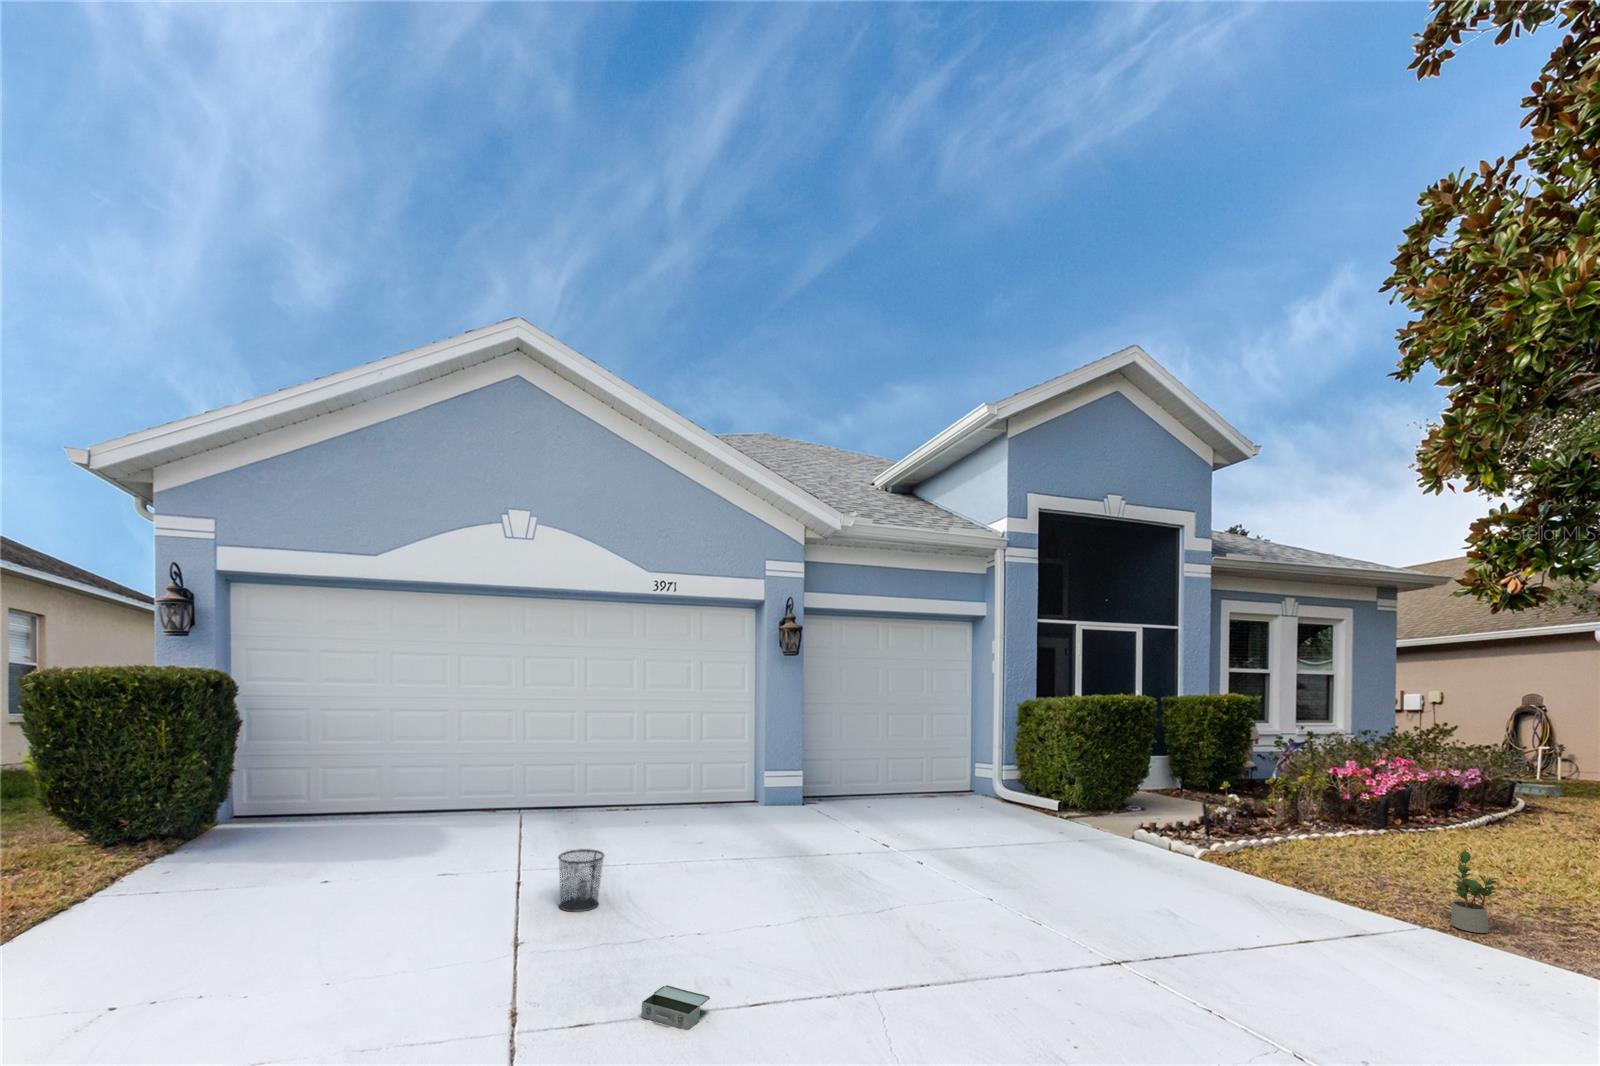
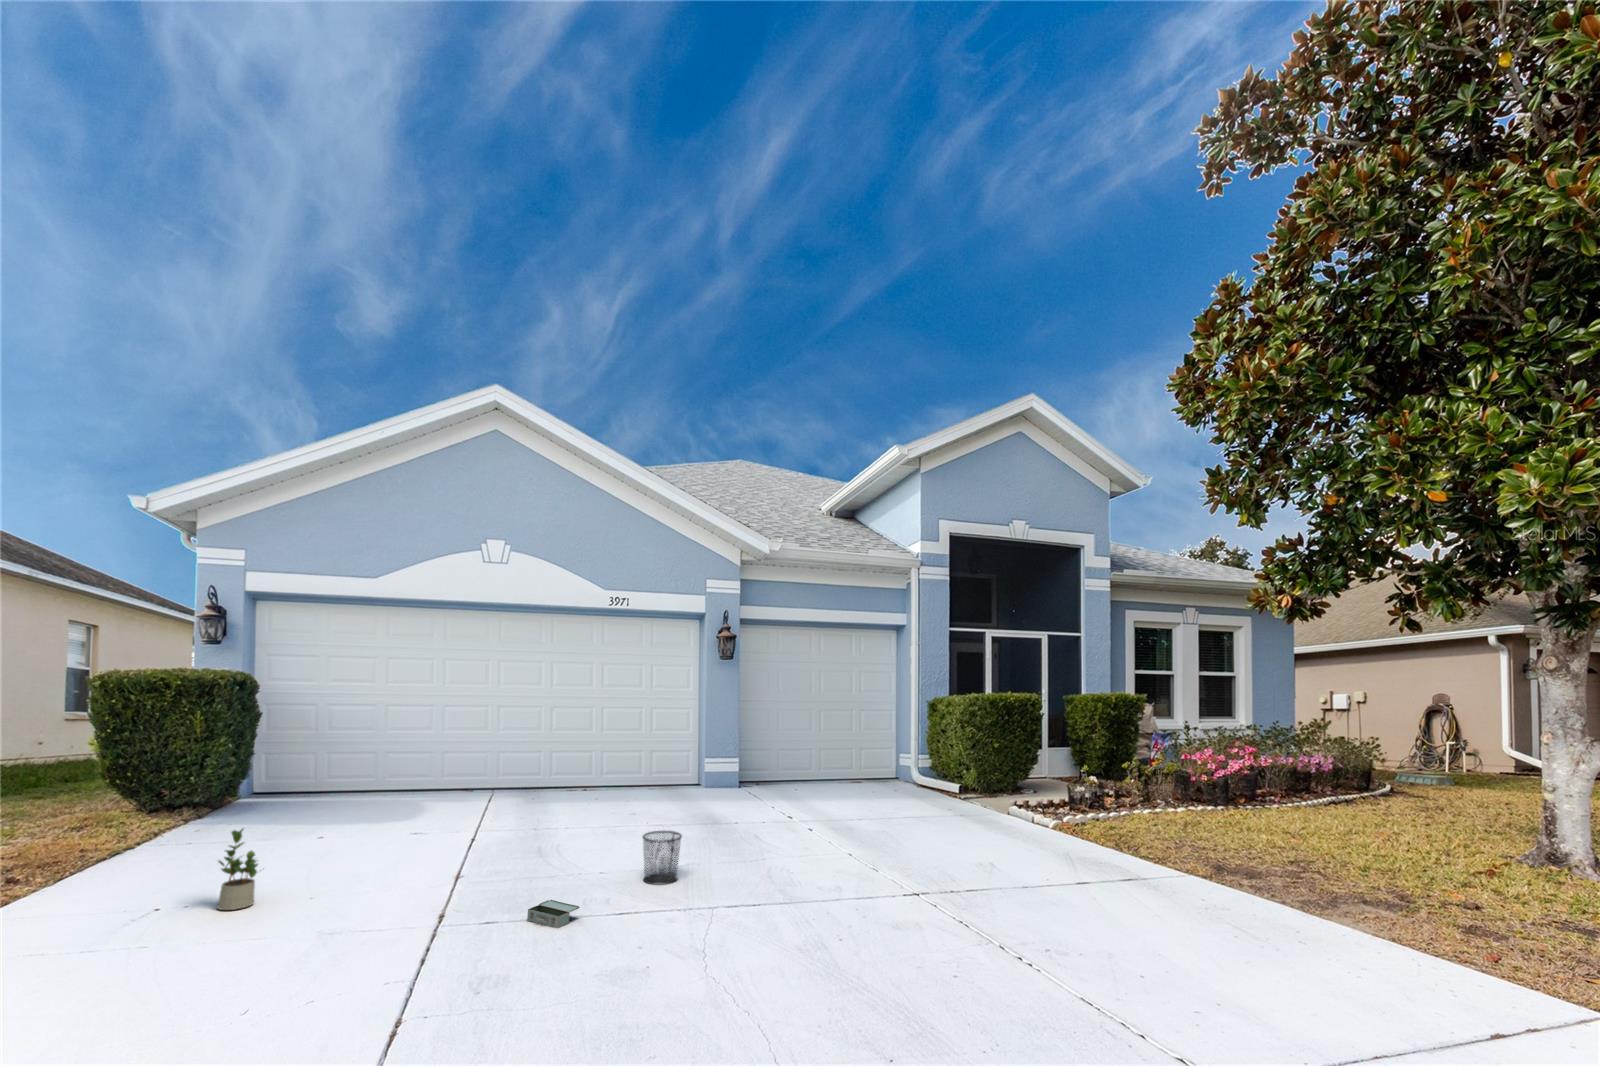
trash can: present [558,849,604,912] -> present [643,831,682,885]
potted plant: present [1451,851,1498,933] -> present [218,829,258,910]

